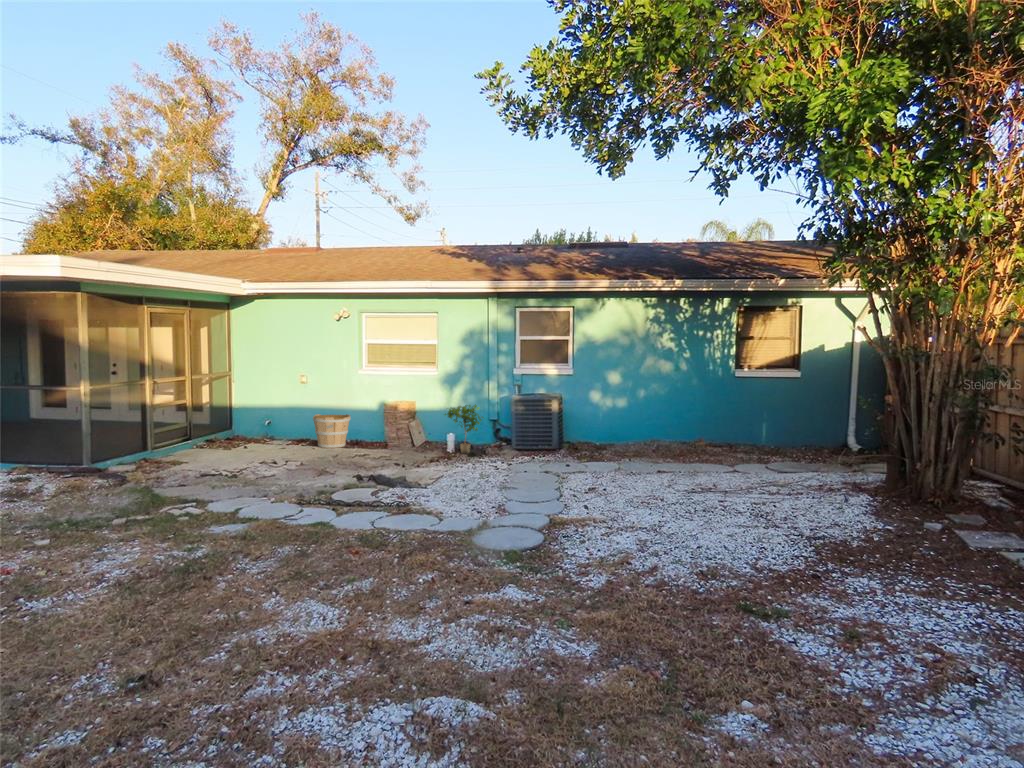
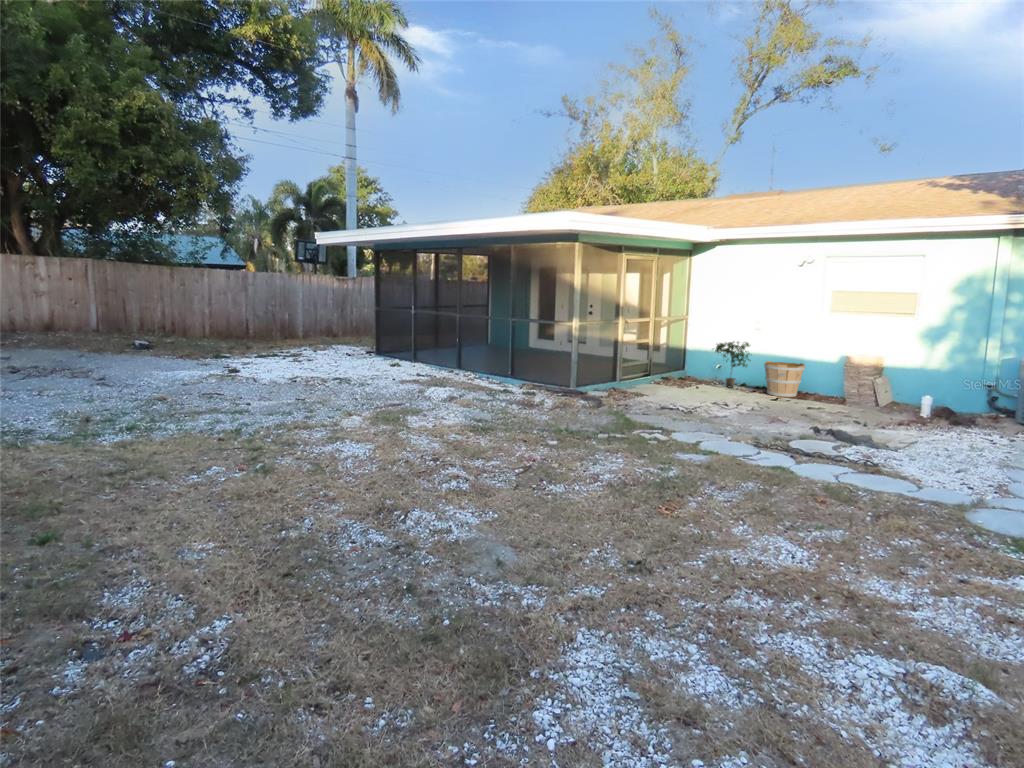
potted plant: present [445,405,481,454] -> present [715,342,751,388]

